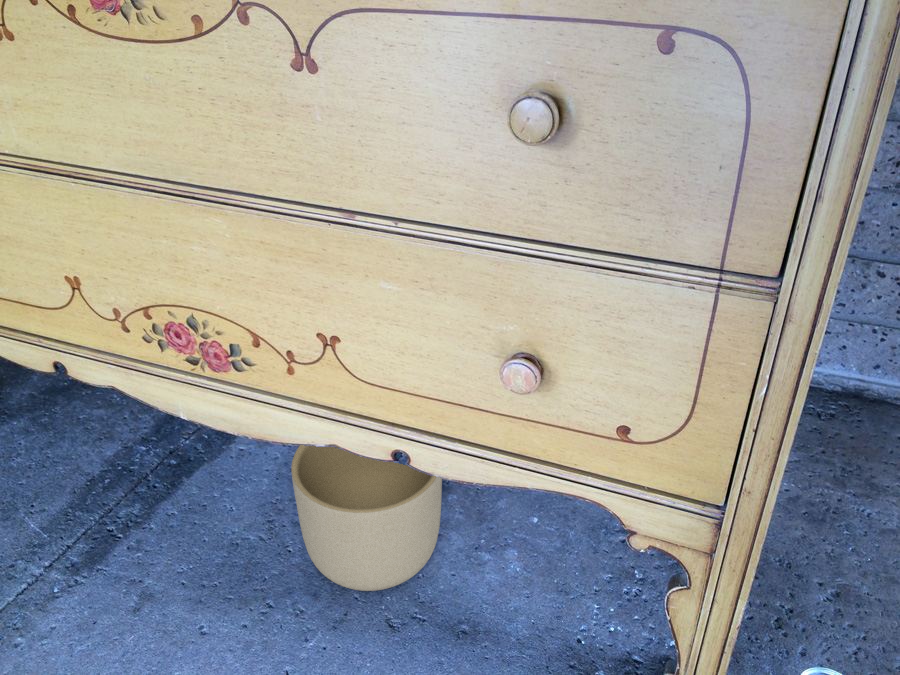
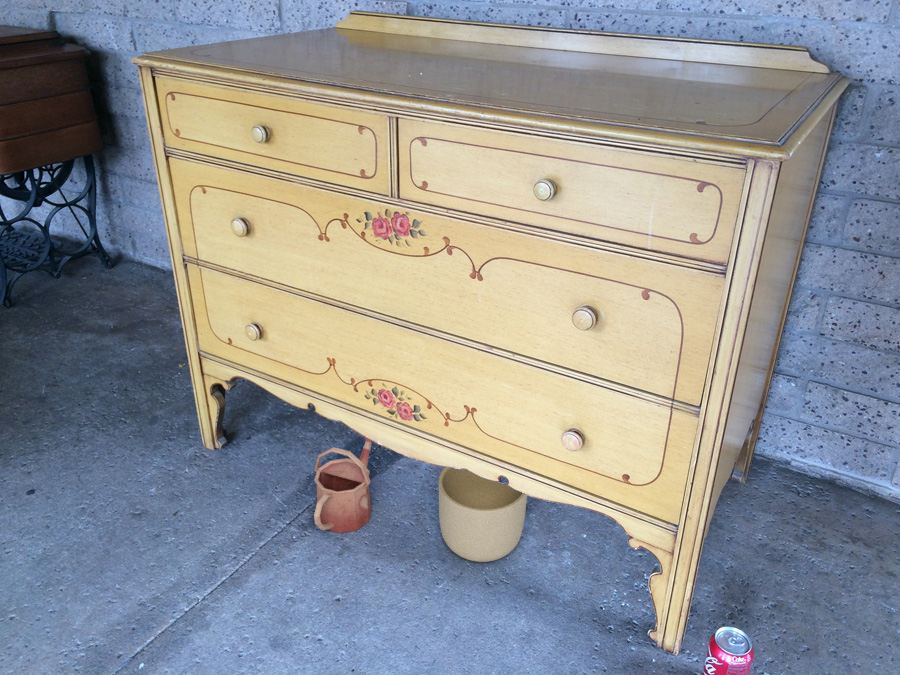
watering can: none [78,396,199,574] -> present [314,436,374,533]

